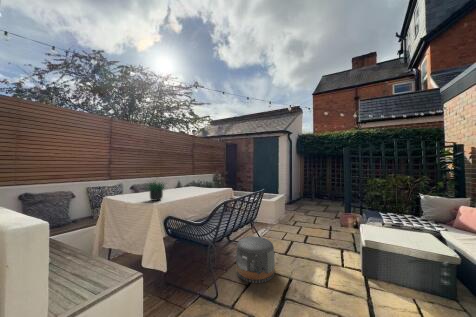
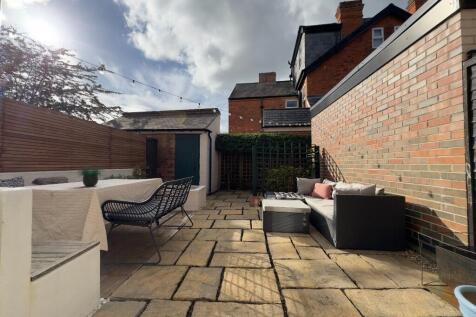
pouf: present [236,237,275,283] -> none [172,215,204,249]

